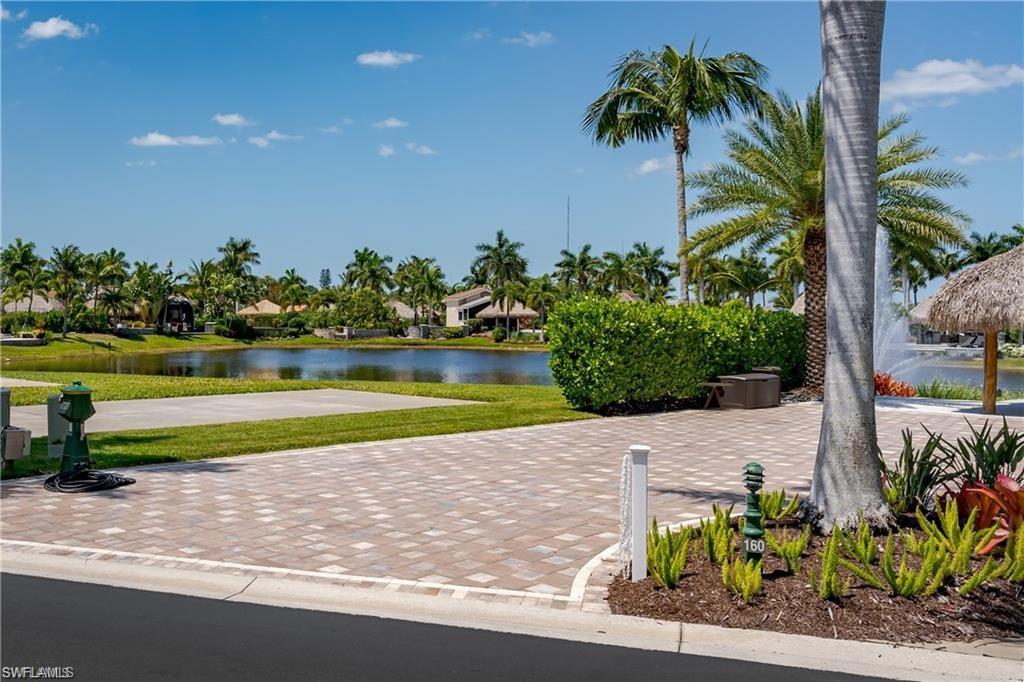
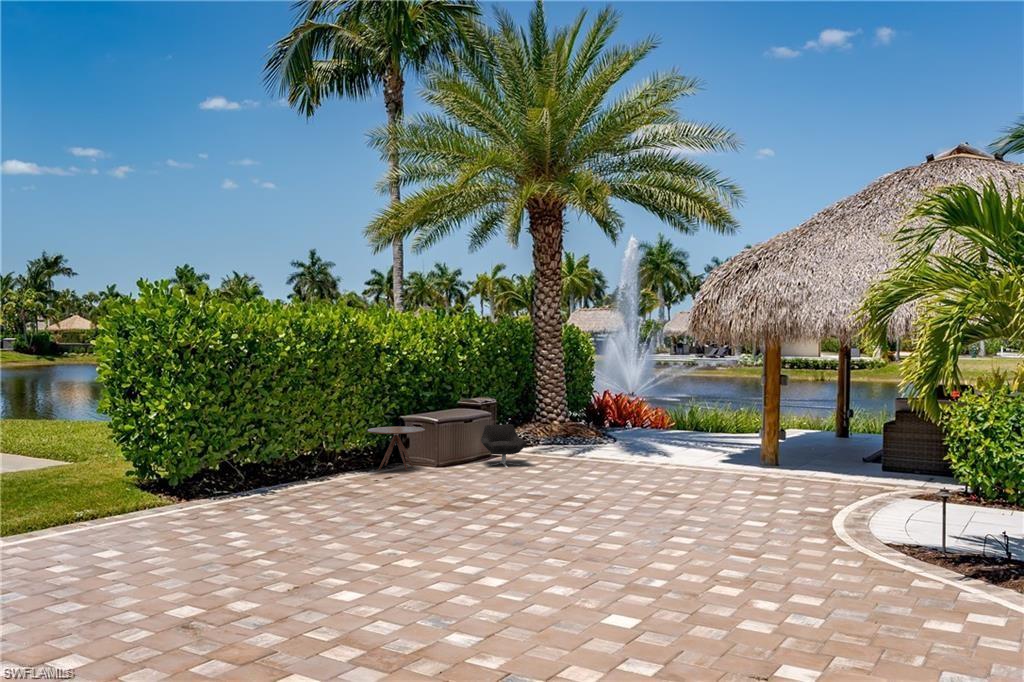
lounge chair: none [769,384,802,411] -> present [481,424,527,468]

